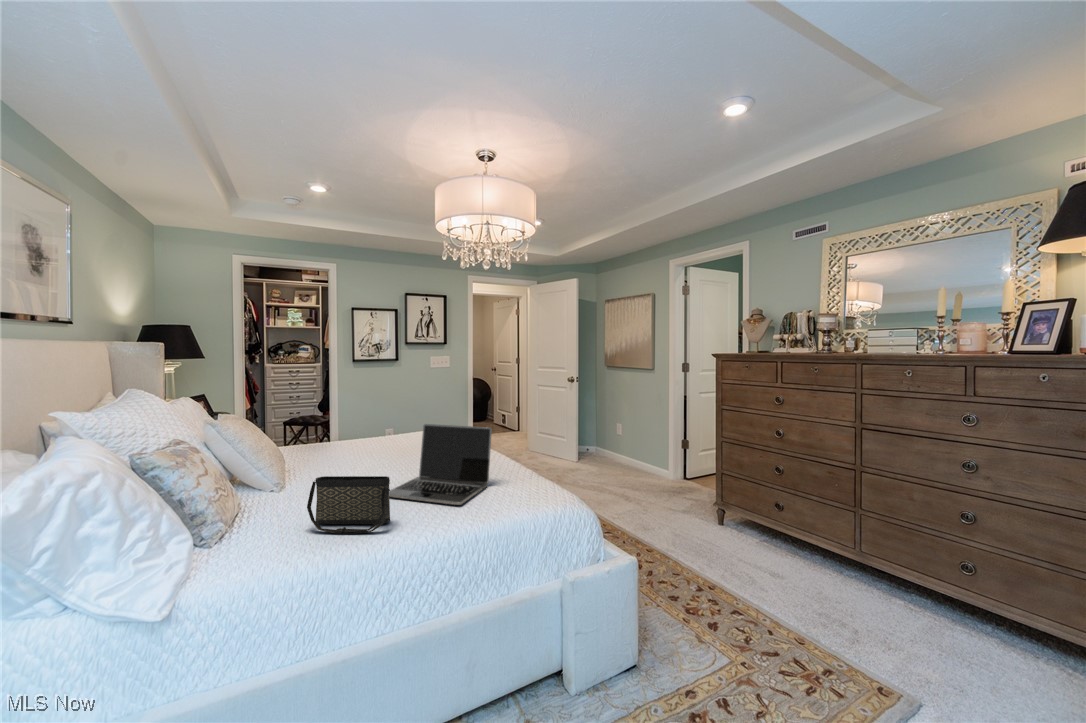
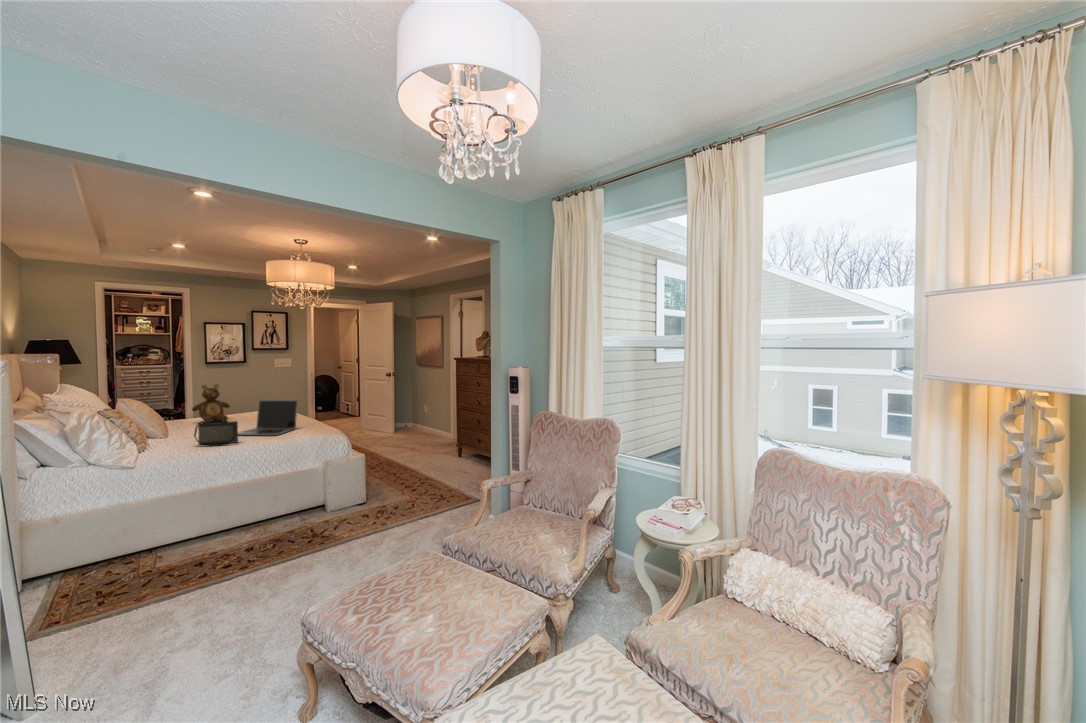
teddy bear: none [324,391,378,457] -> present [192,384,230,423]

